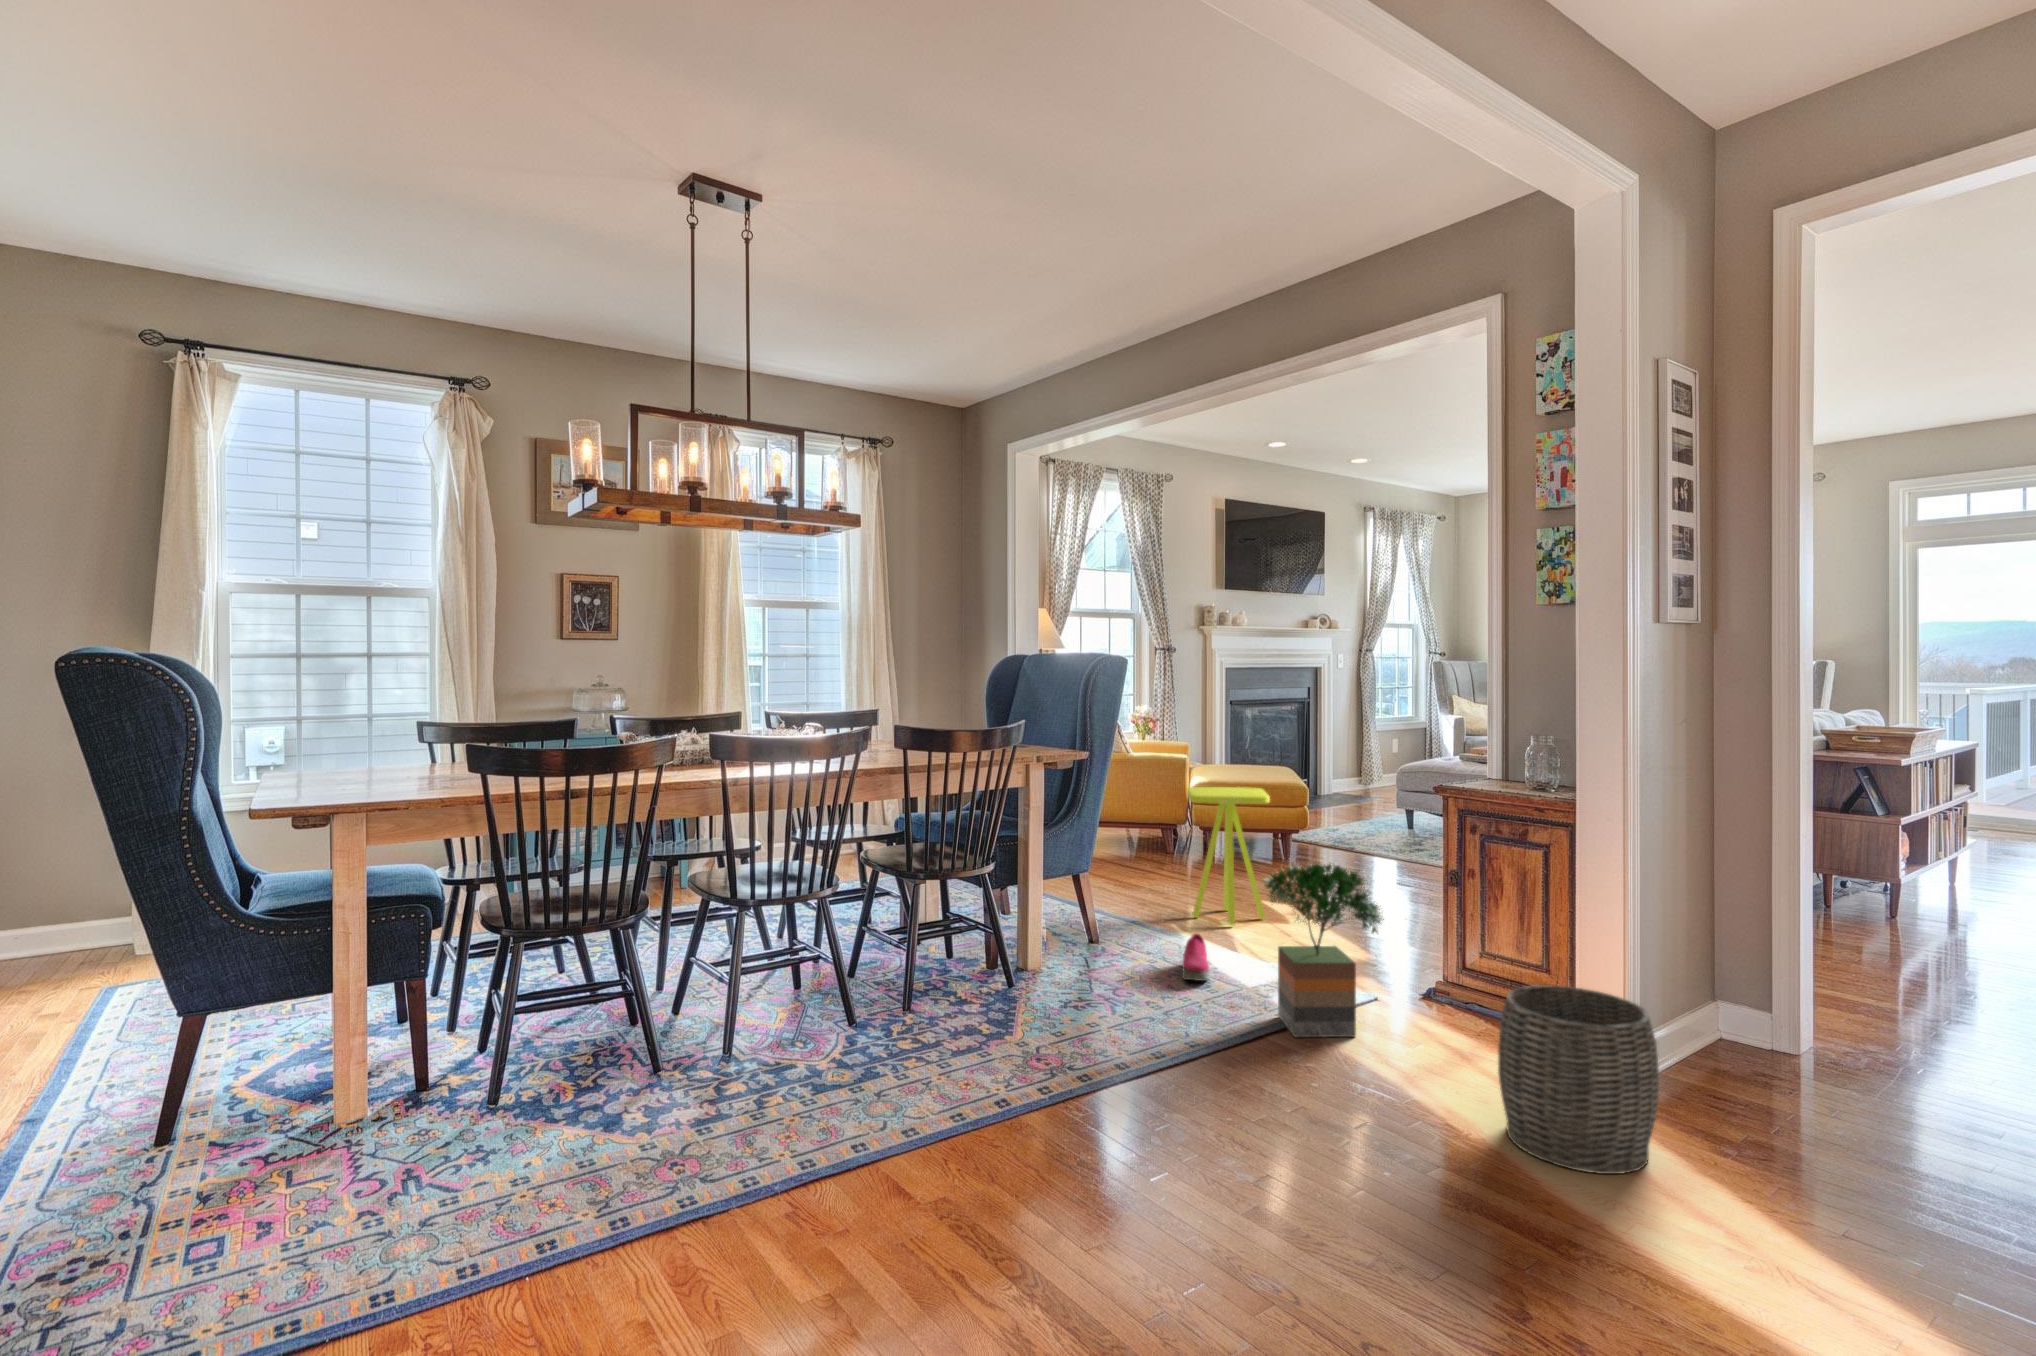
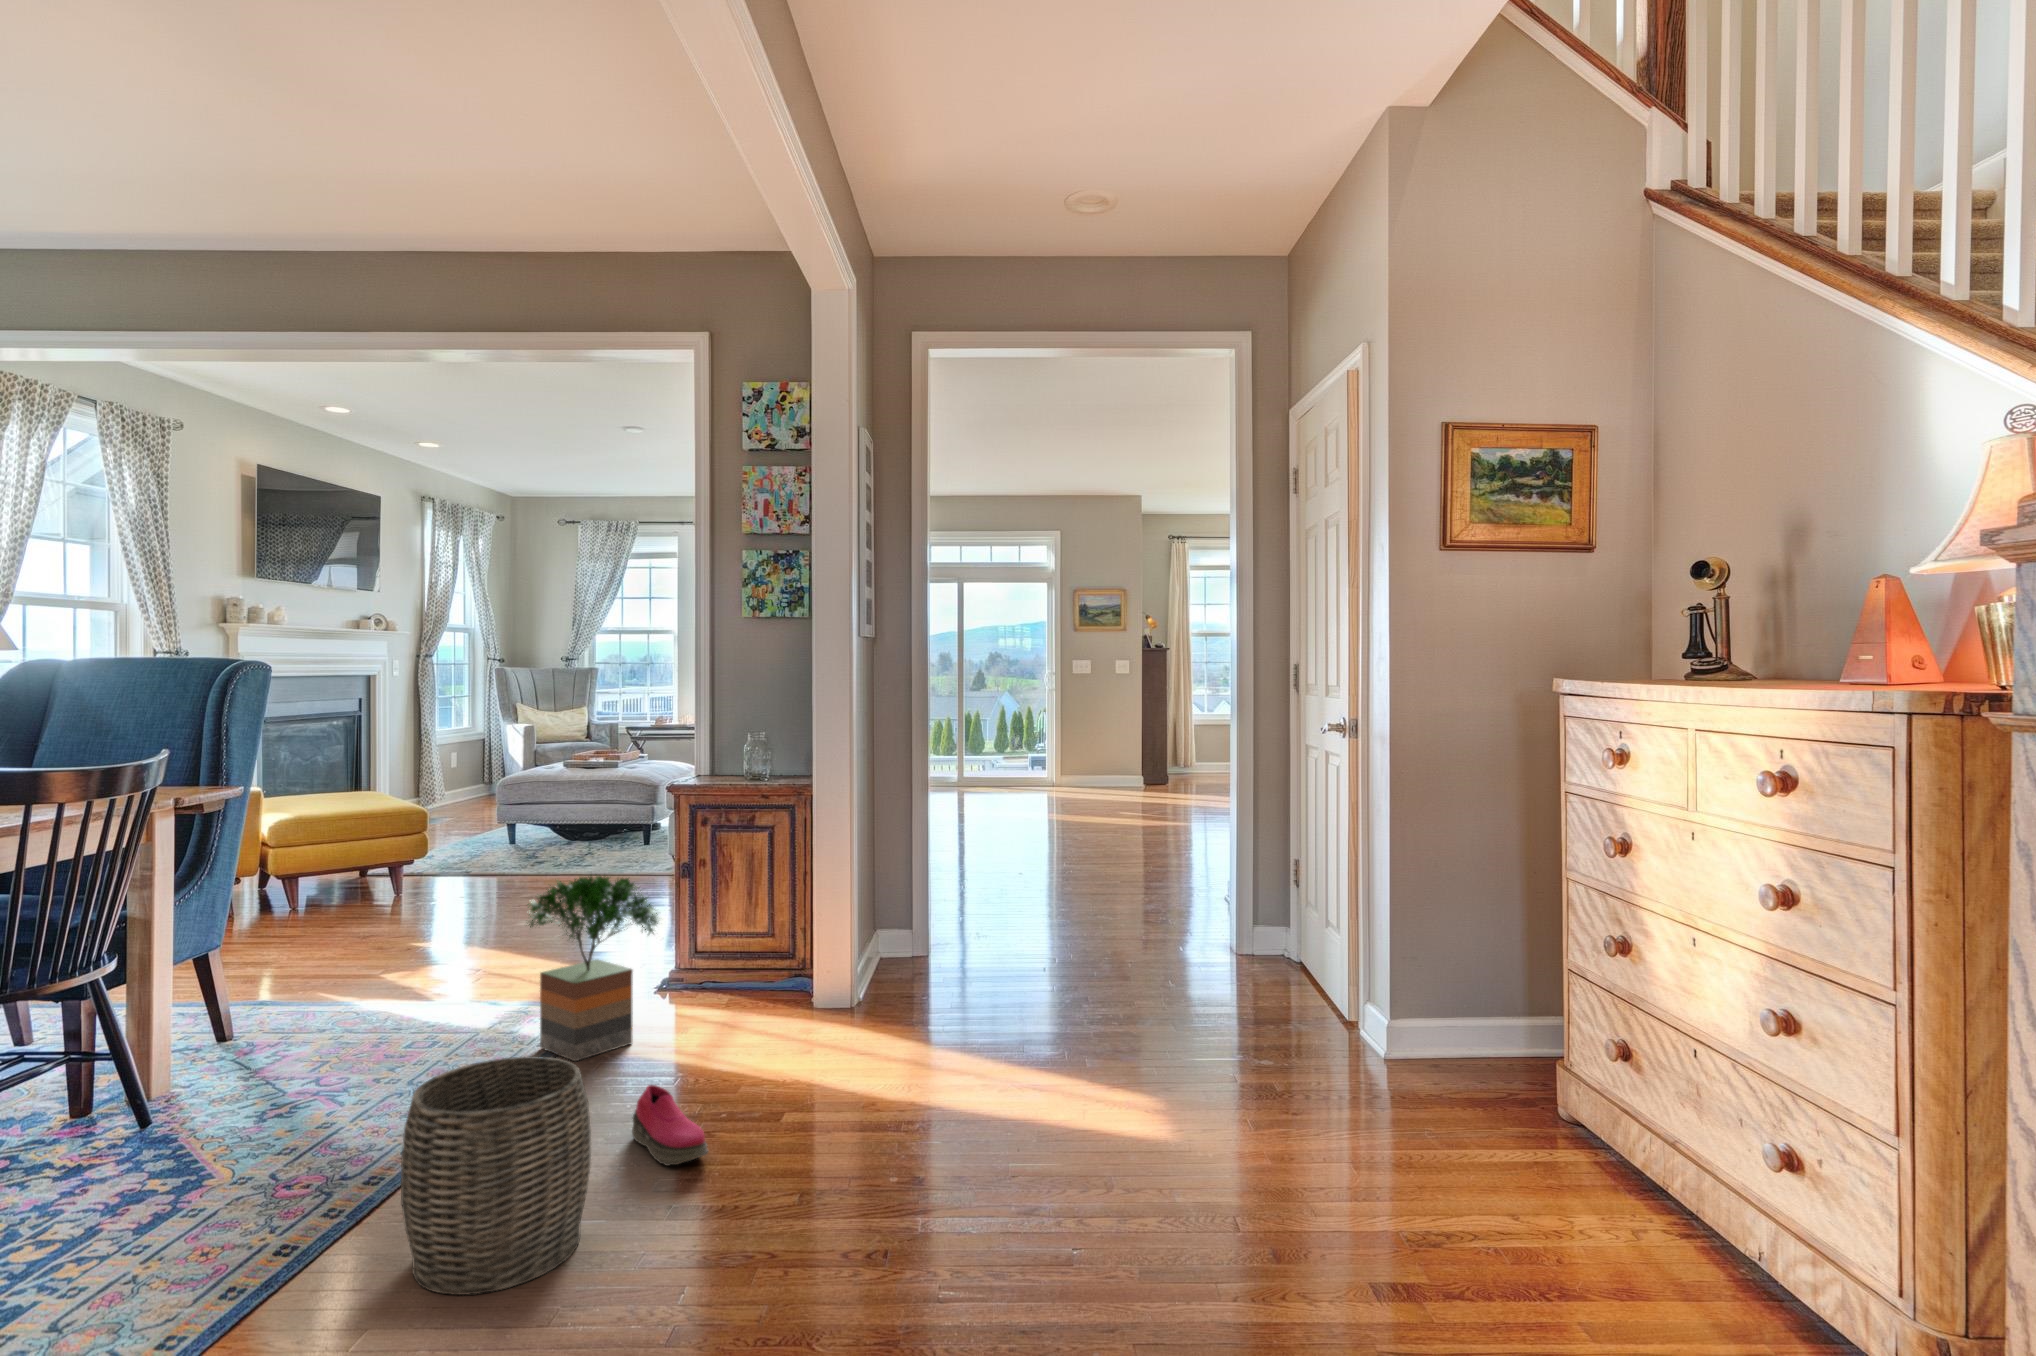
side table: present [1187,787,1270,925] -> none [325,813,448,978]
shoe: present [1182,934,1210,981] -> present [632,1085,708,1166]
woven basket: present [1498,985,1659,1174] -> present [401,1056,591,1295]

